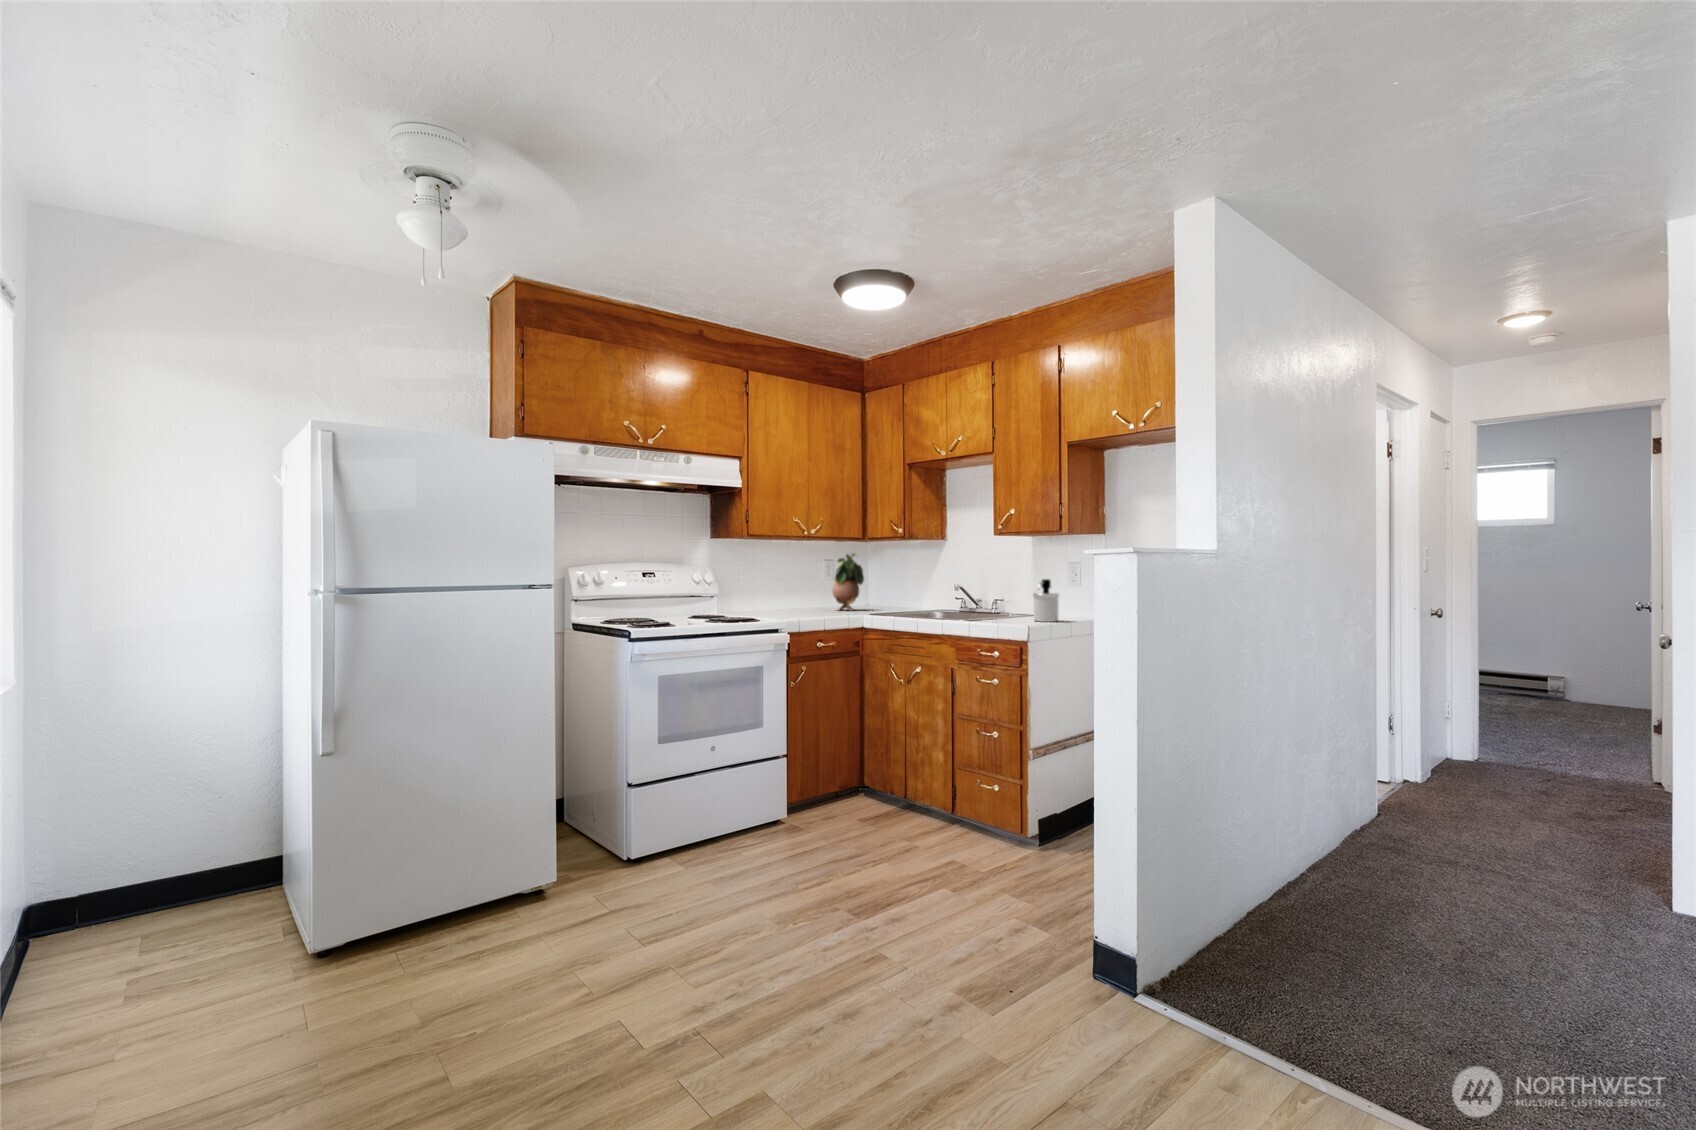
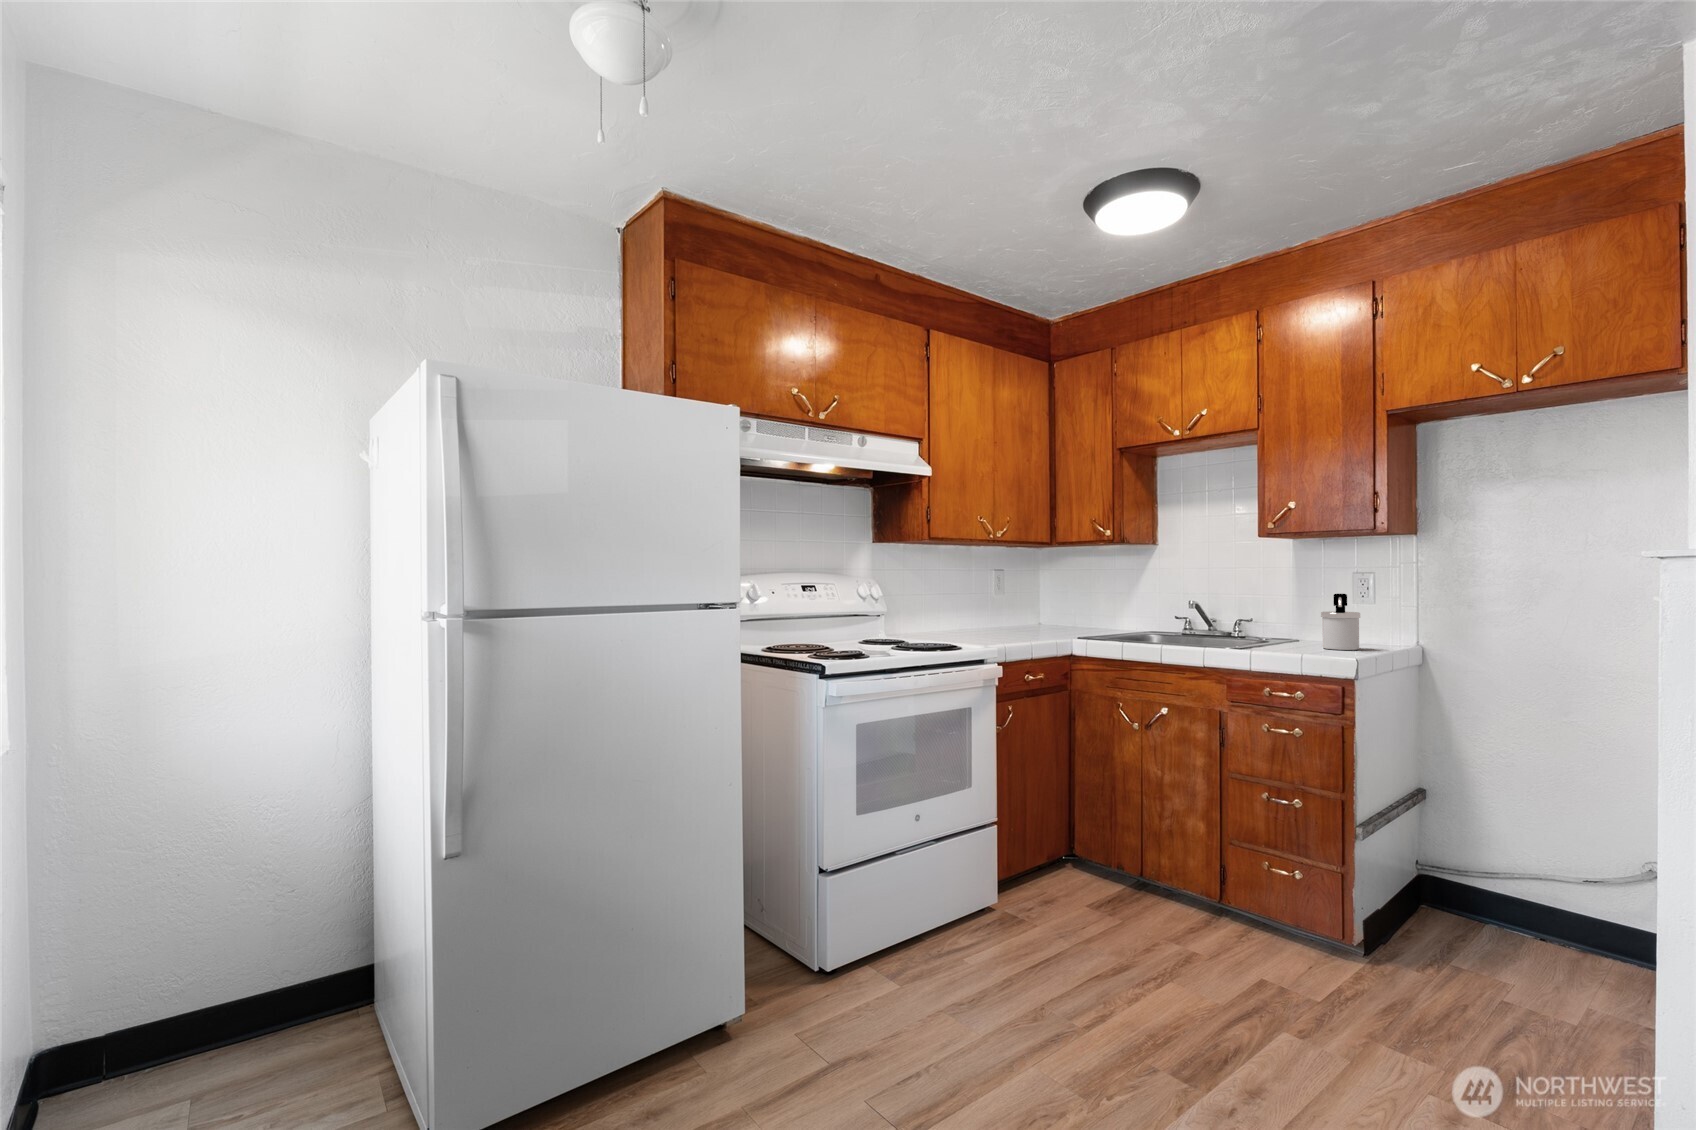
potted plant: present [833,554,864,610] -> none [1008,559,1050,631]

